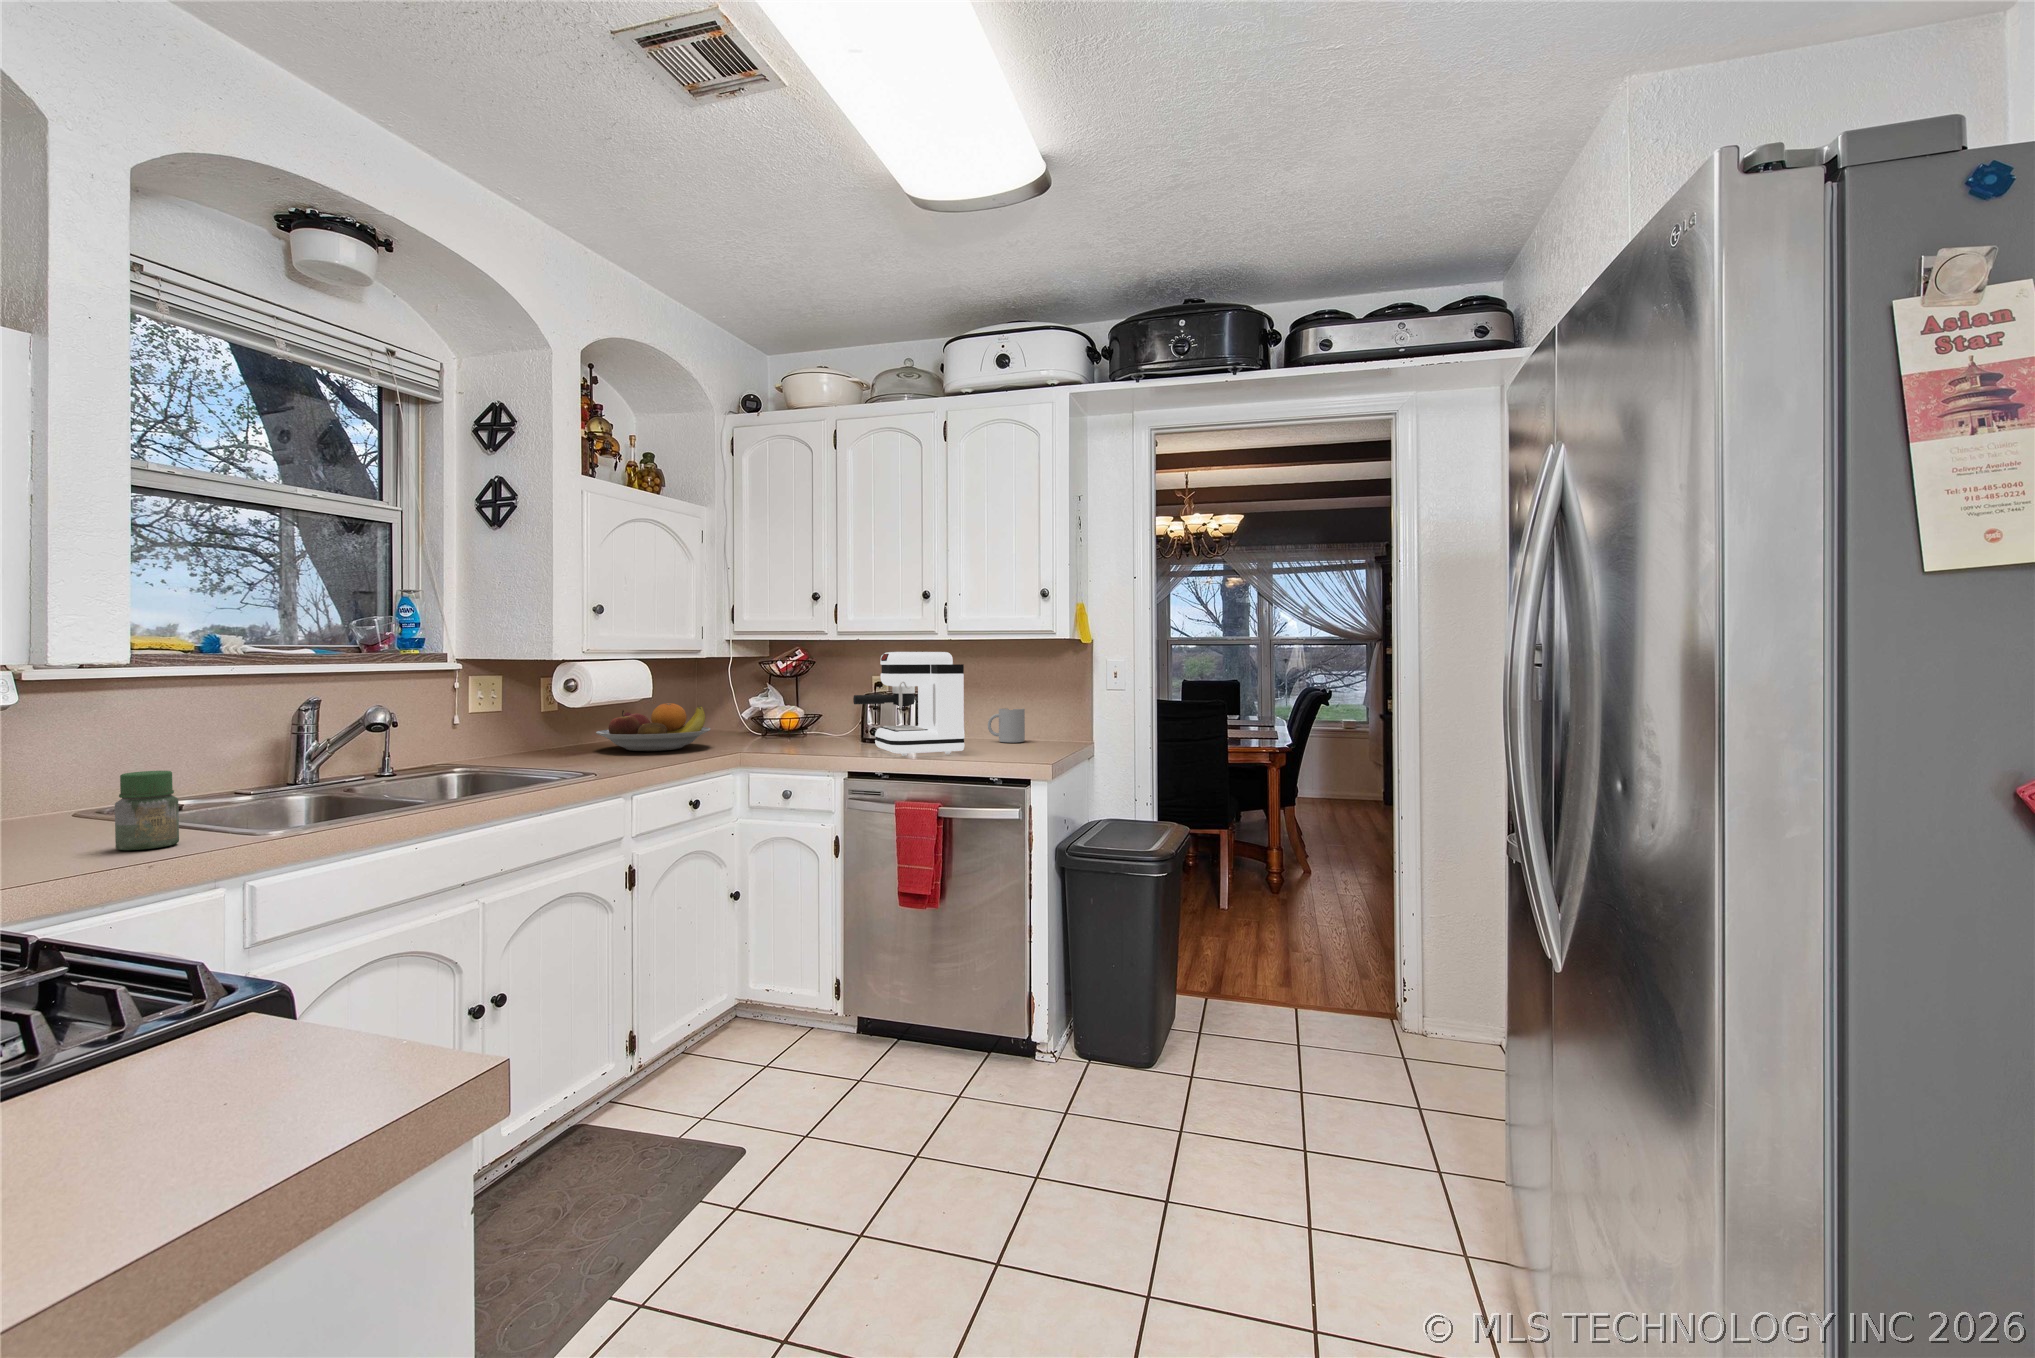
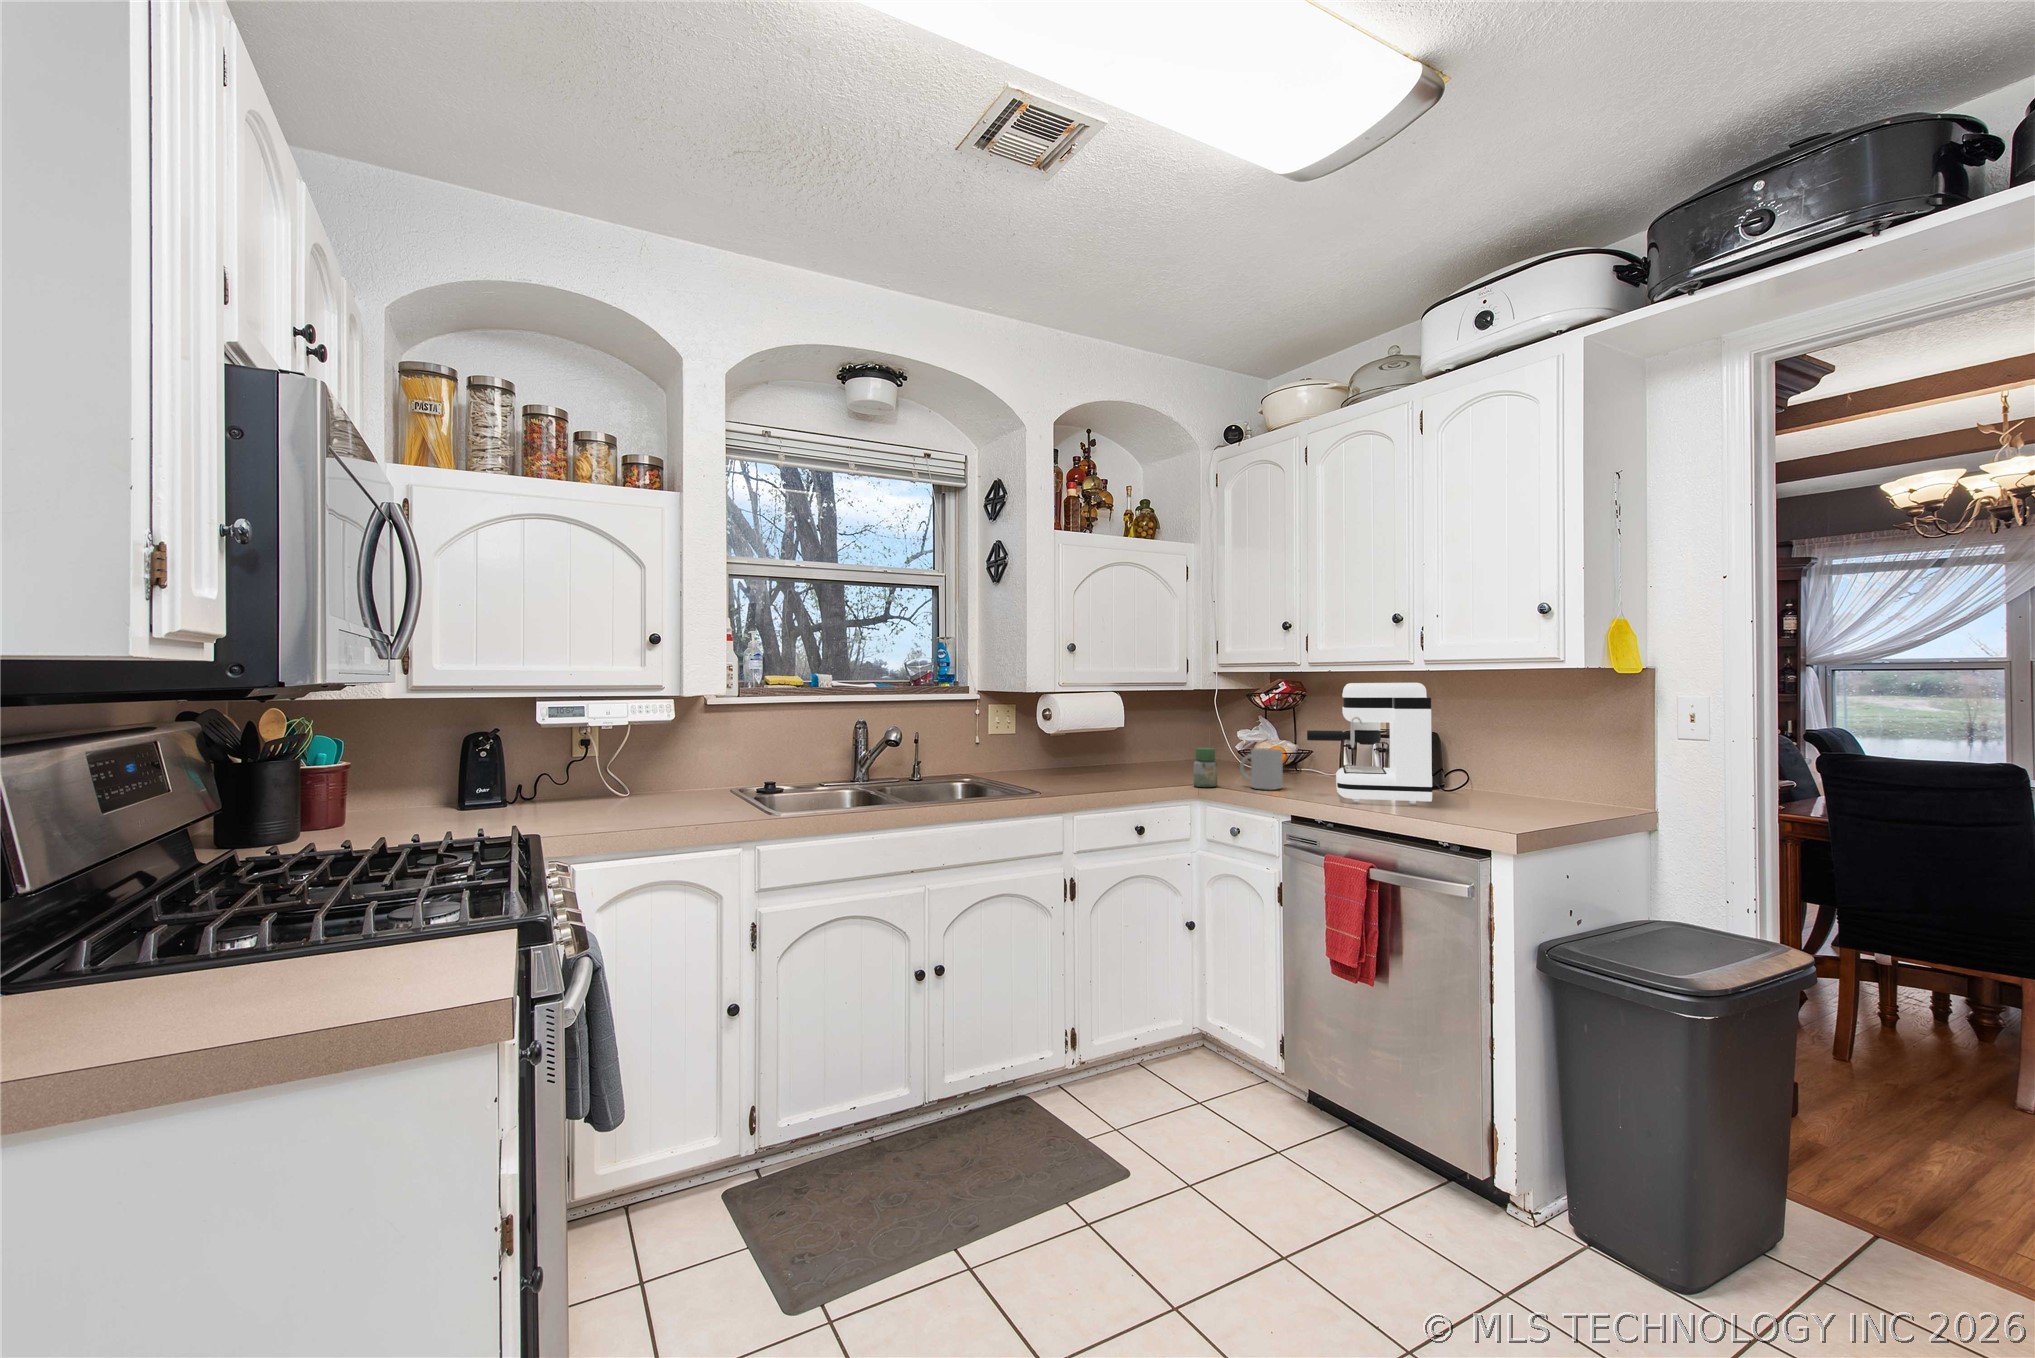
fruit bowl: present [596,703,711,751] -> none [1084,732,1184,776]
mug: present [988,708,1025,743] -> present [1240,748,1283,790]
jar: present [115,771,179,850] -> present [1194,748,1217,787]

